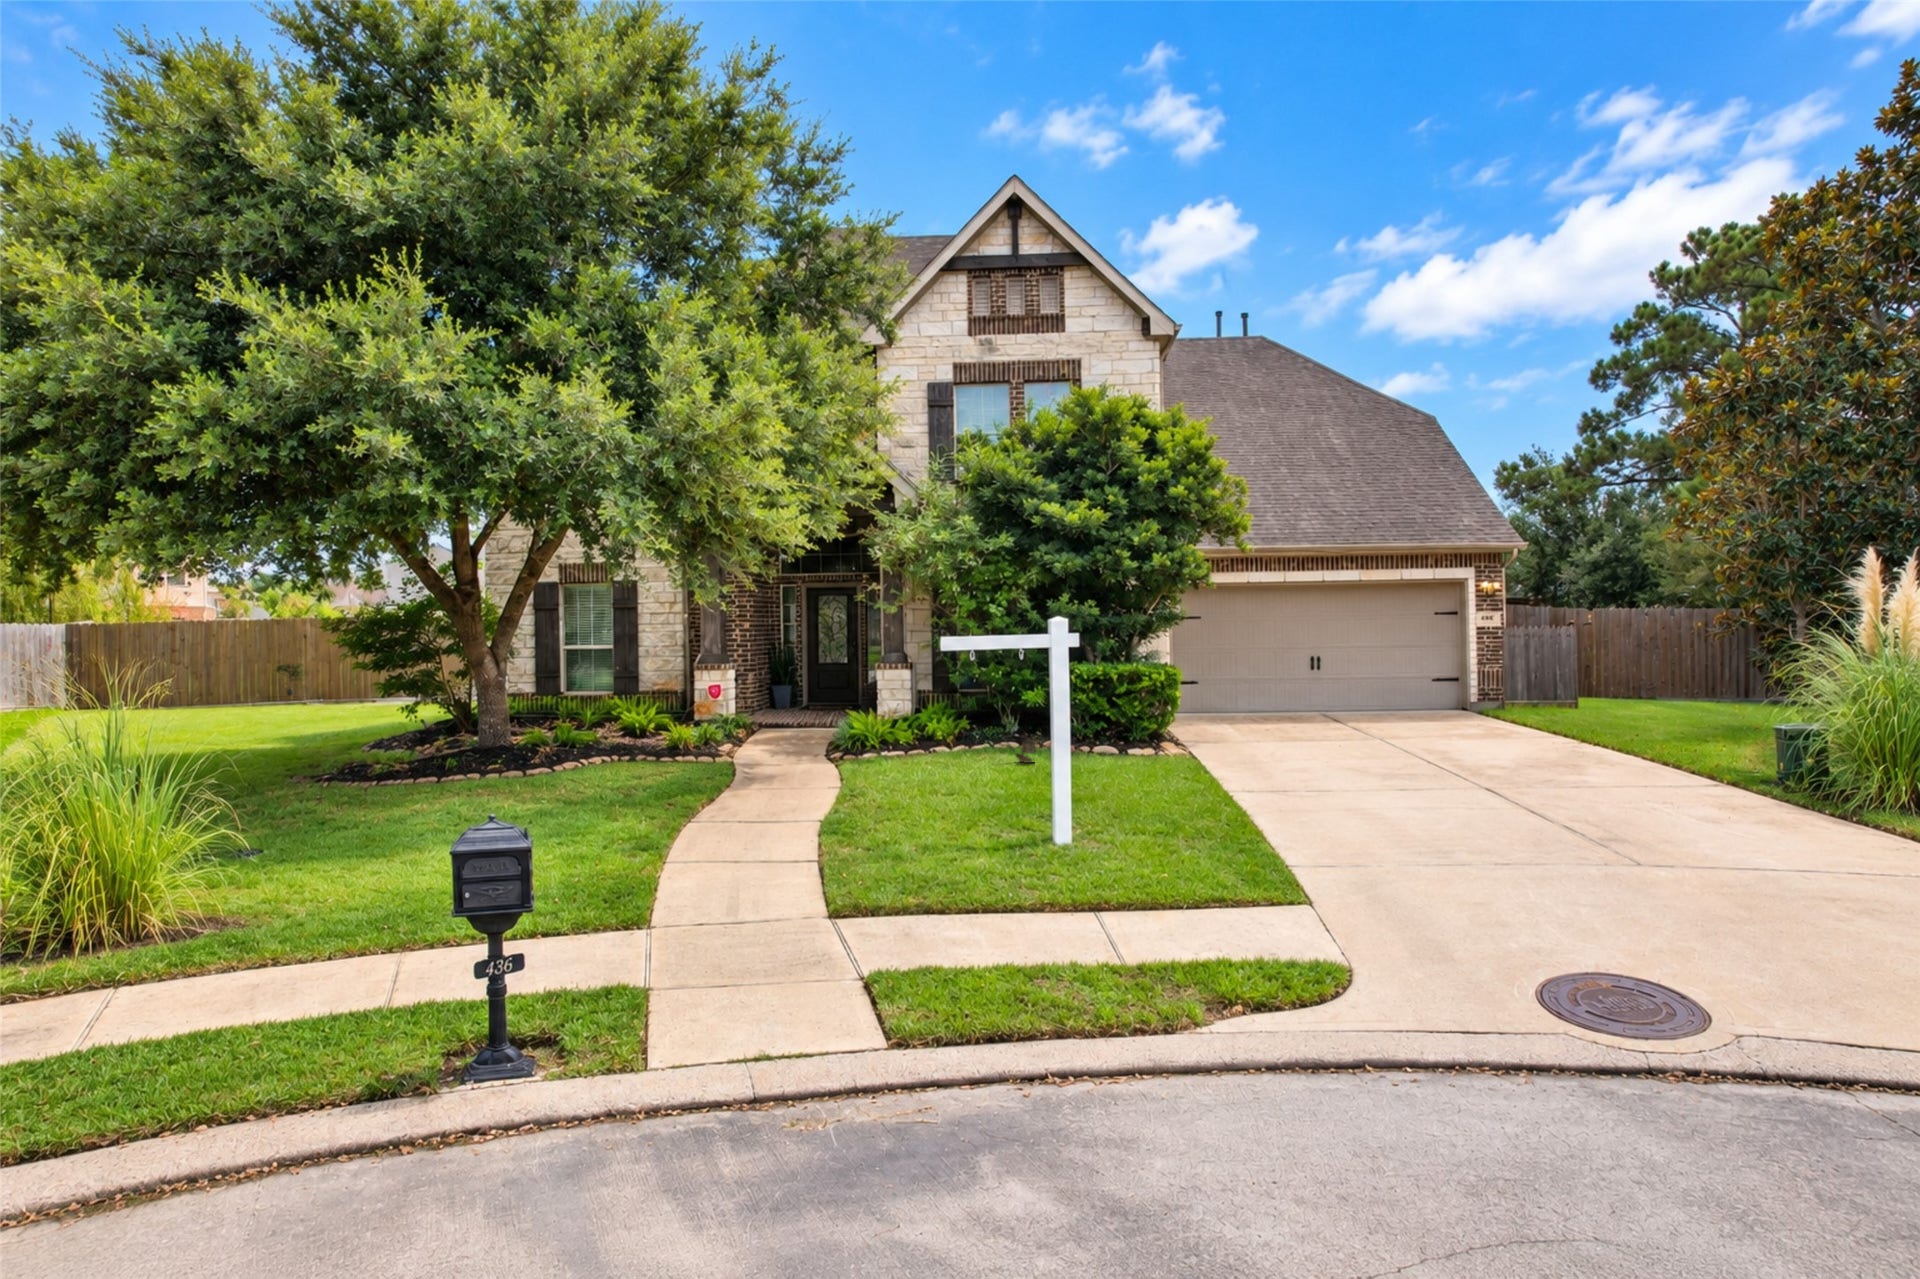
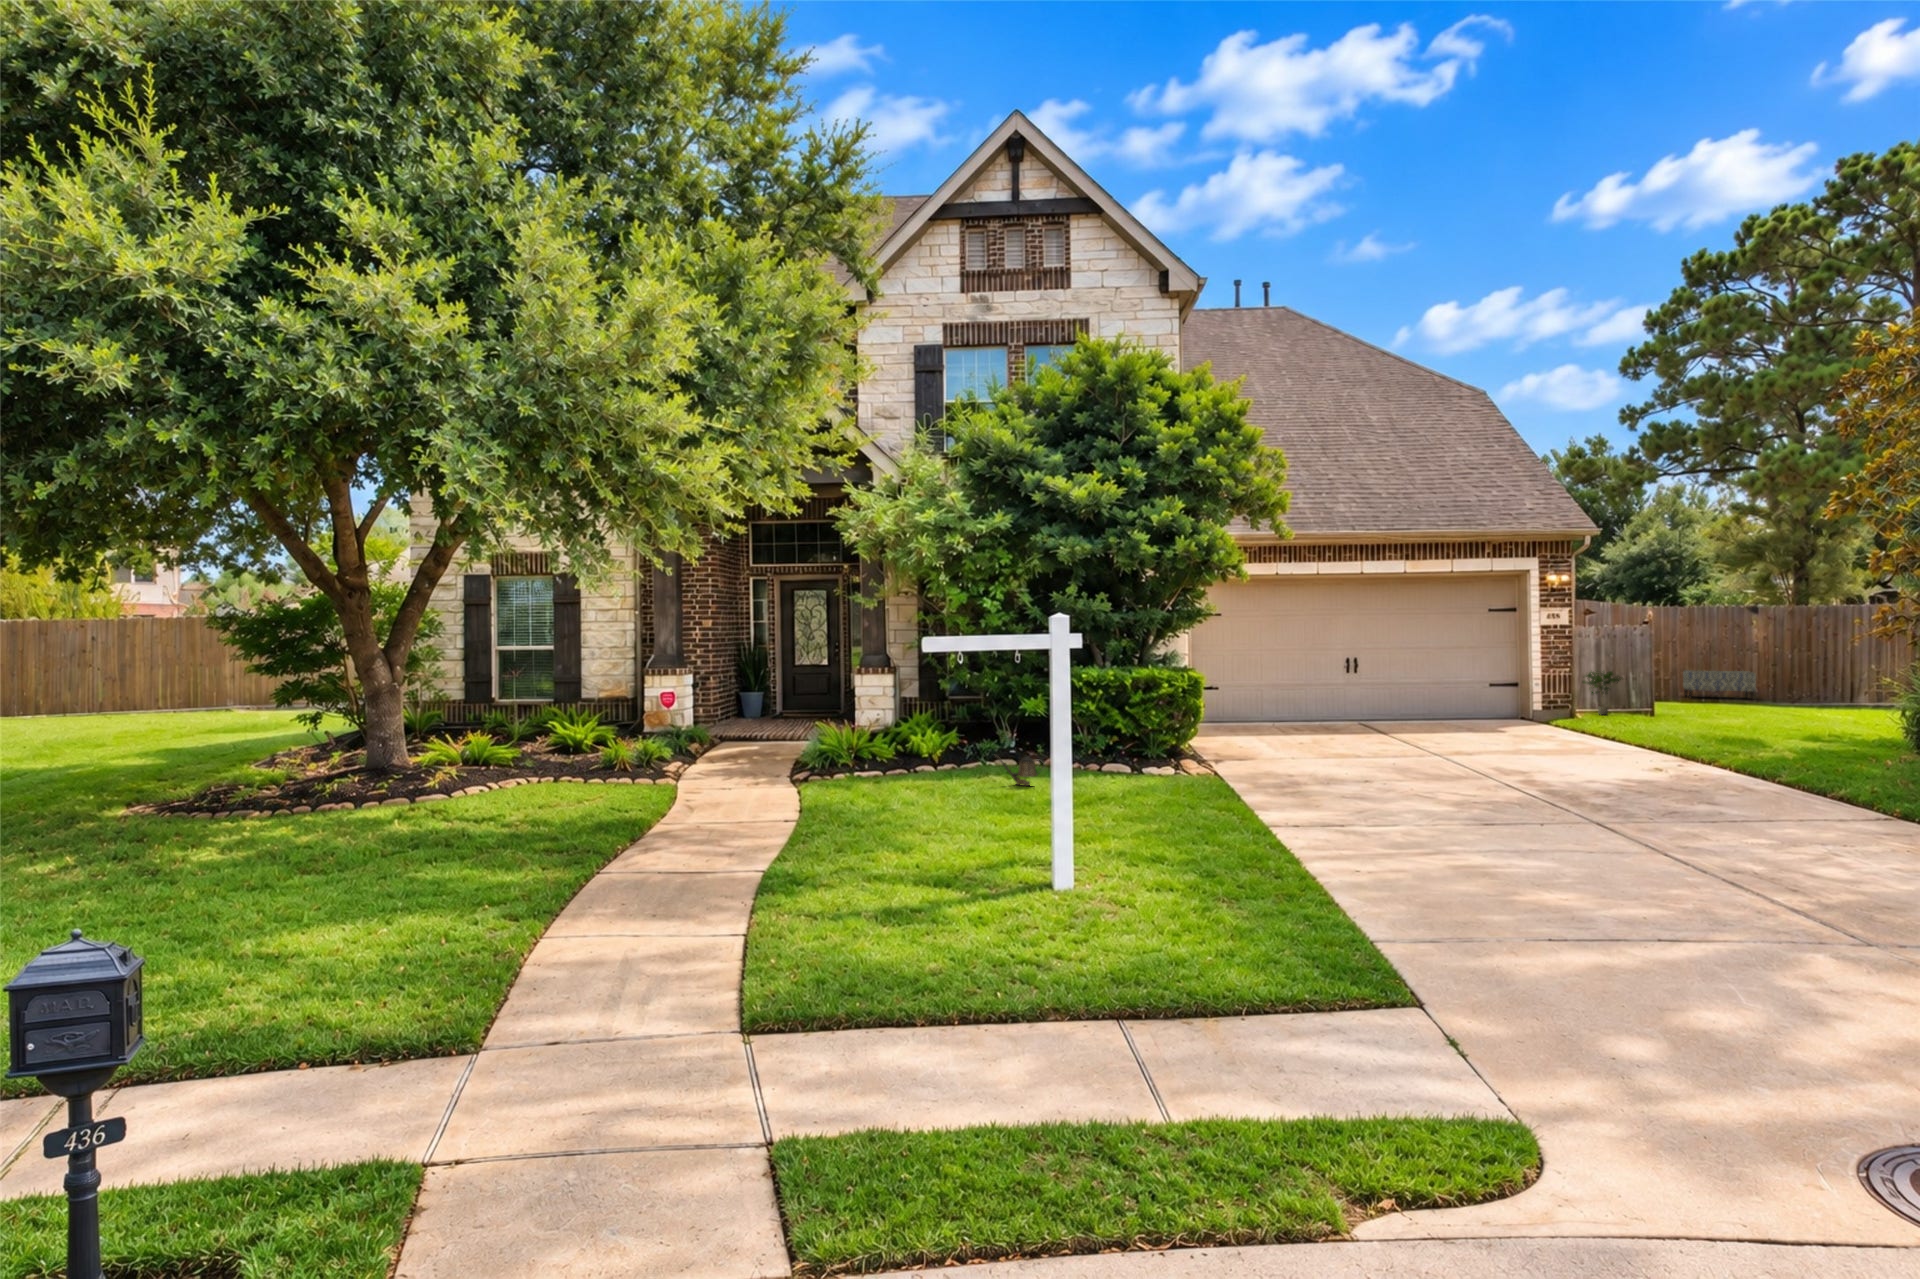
potted plant: present [276,664,303,696] -> present [1583,671,1621,715]
bench: none [1611,667,1674,693] -> present [1683,670,1756,699]

